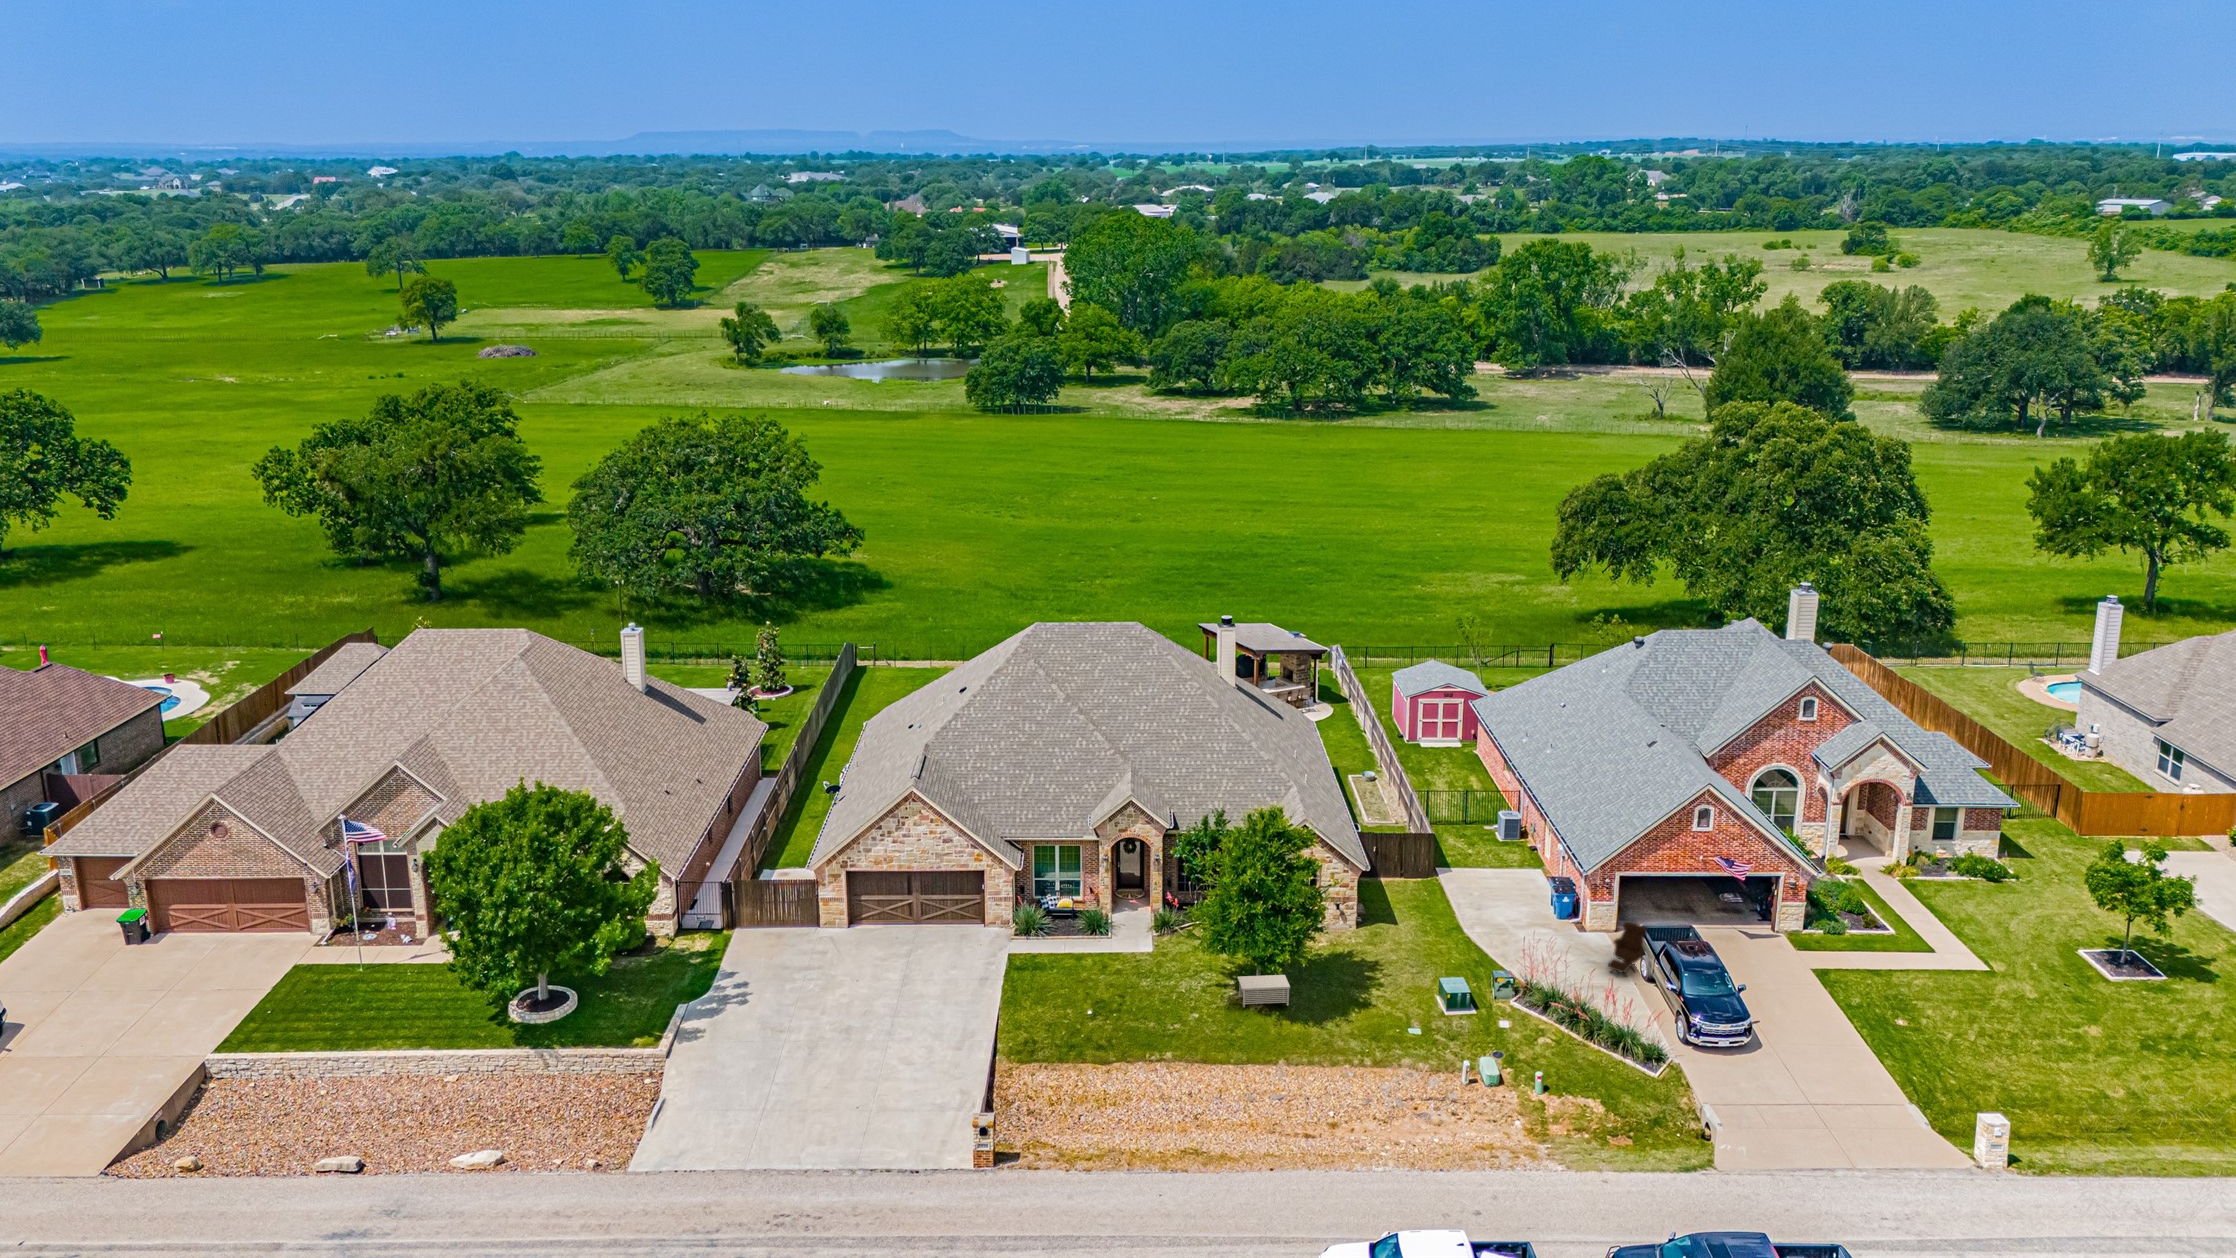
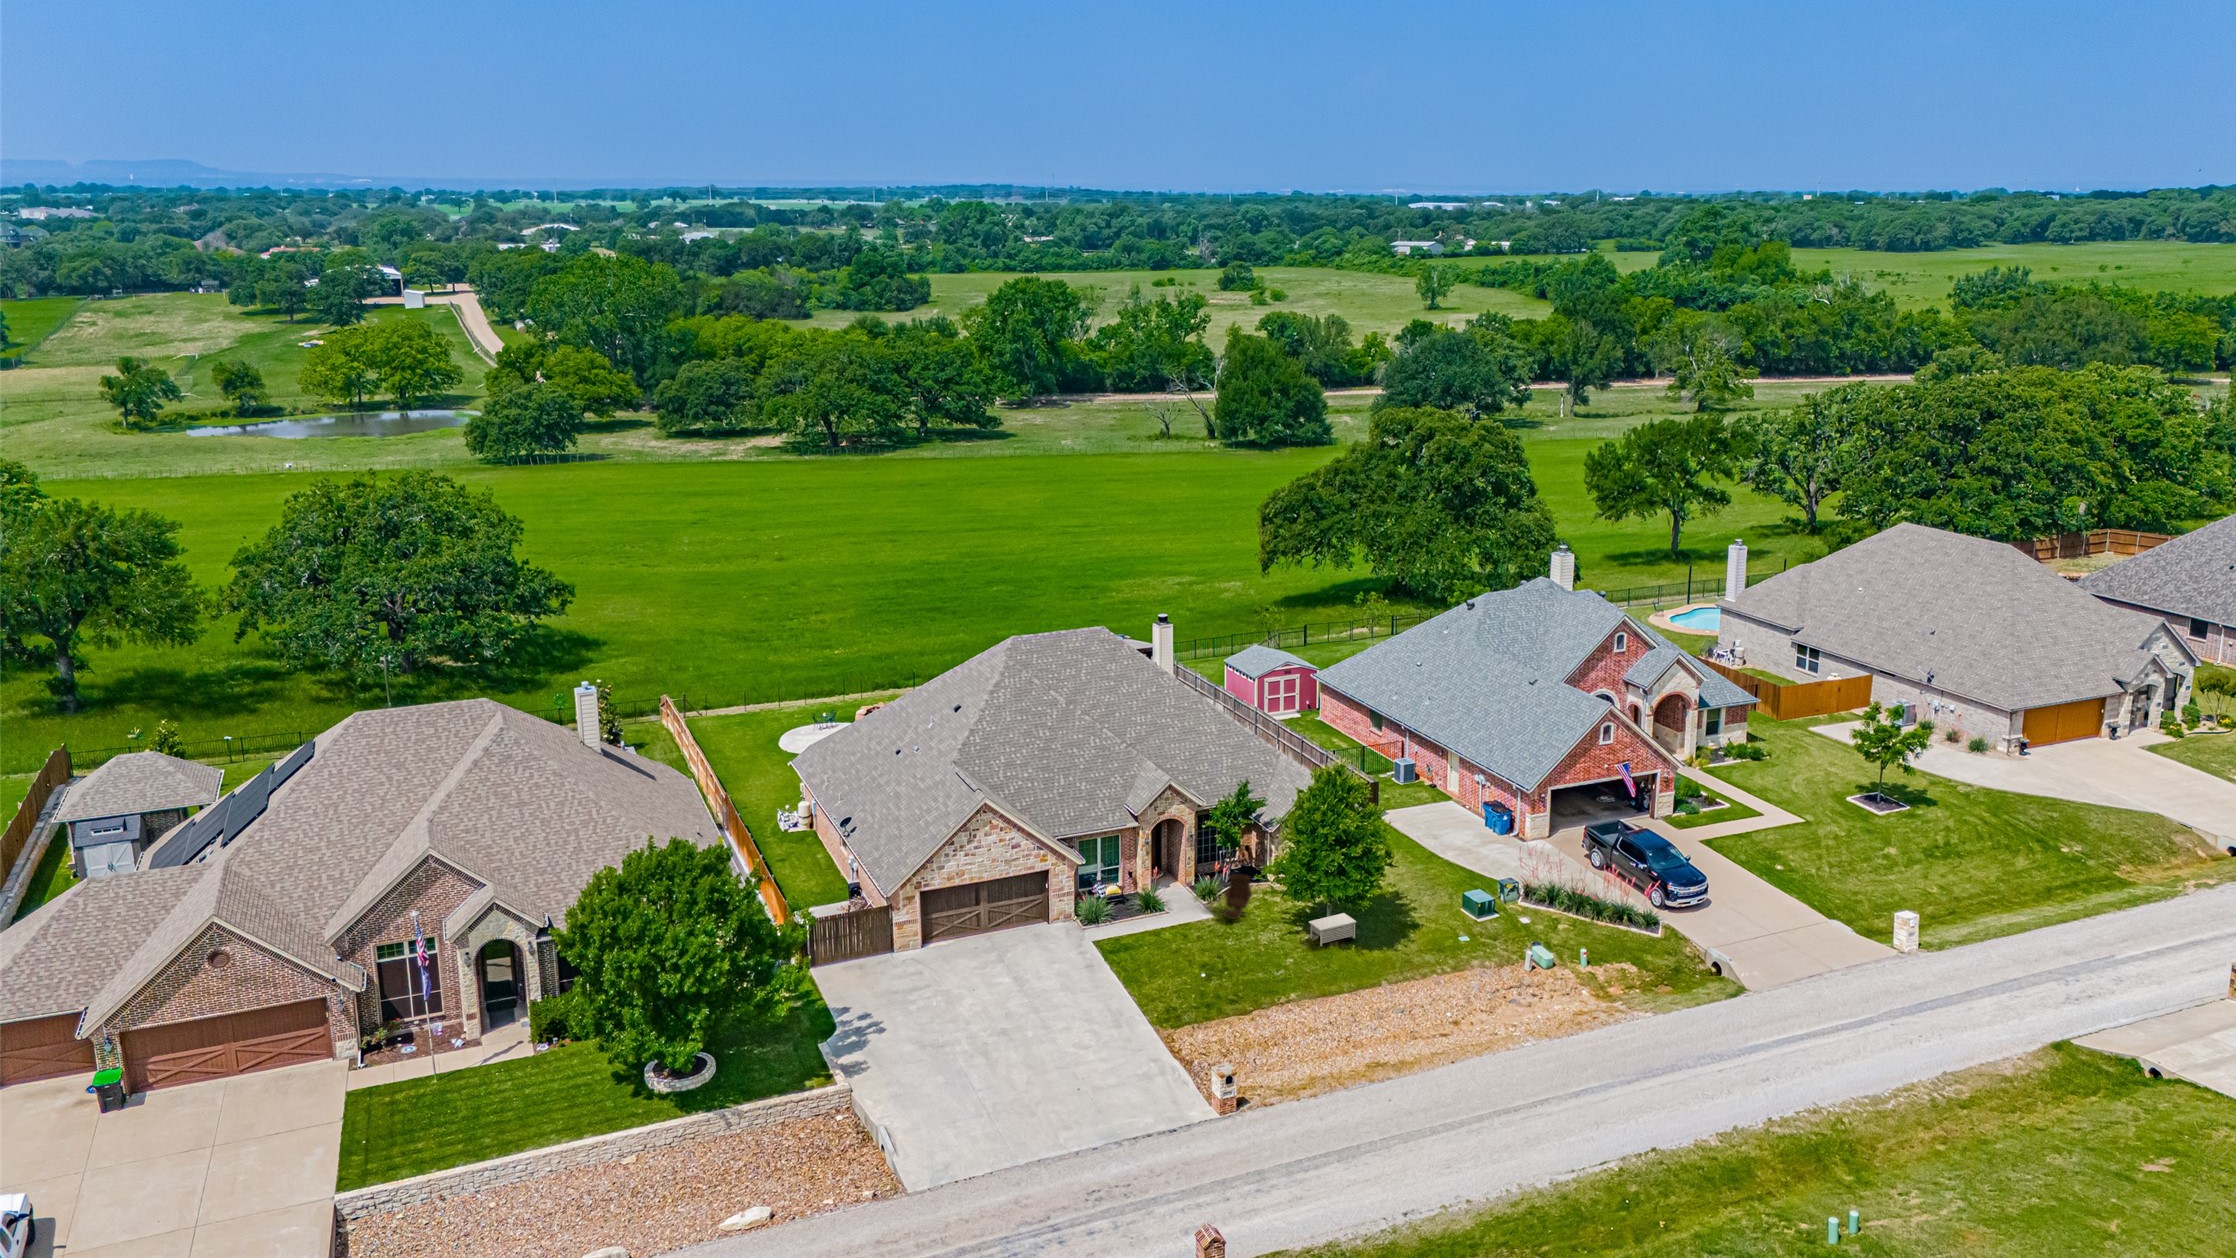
lounge chair: present [1608,922,1647,973] -> present [1224,874,1252,920]

